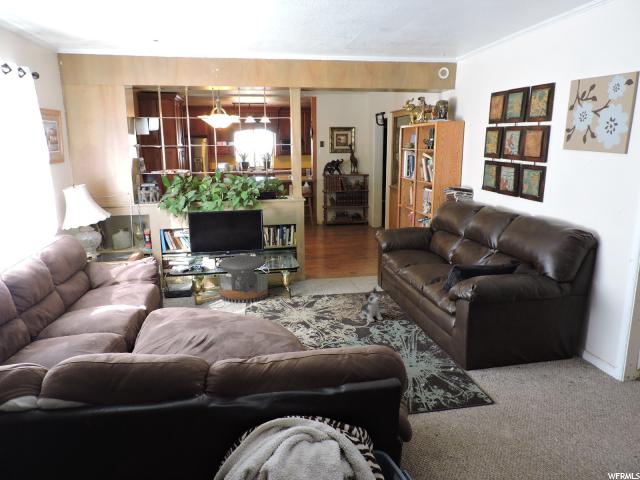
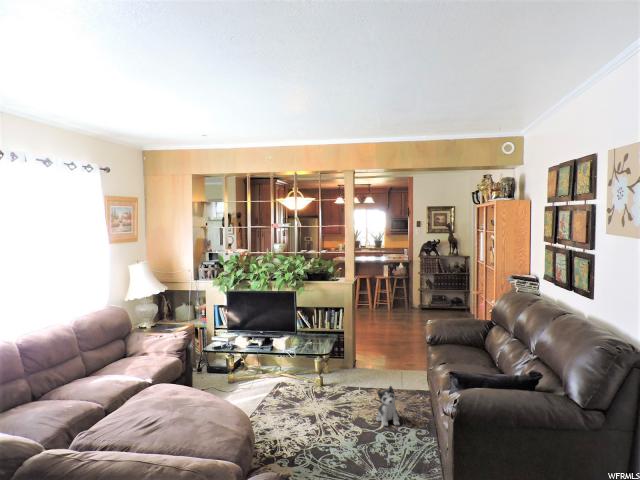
pouf: present [219,255,268,303] -> none [258,336,306,386]

